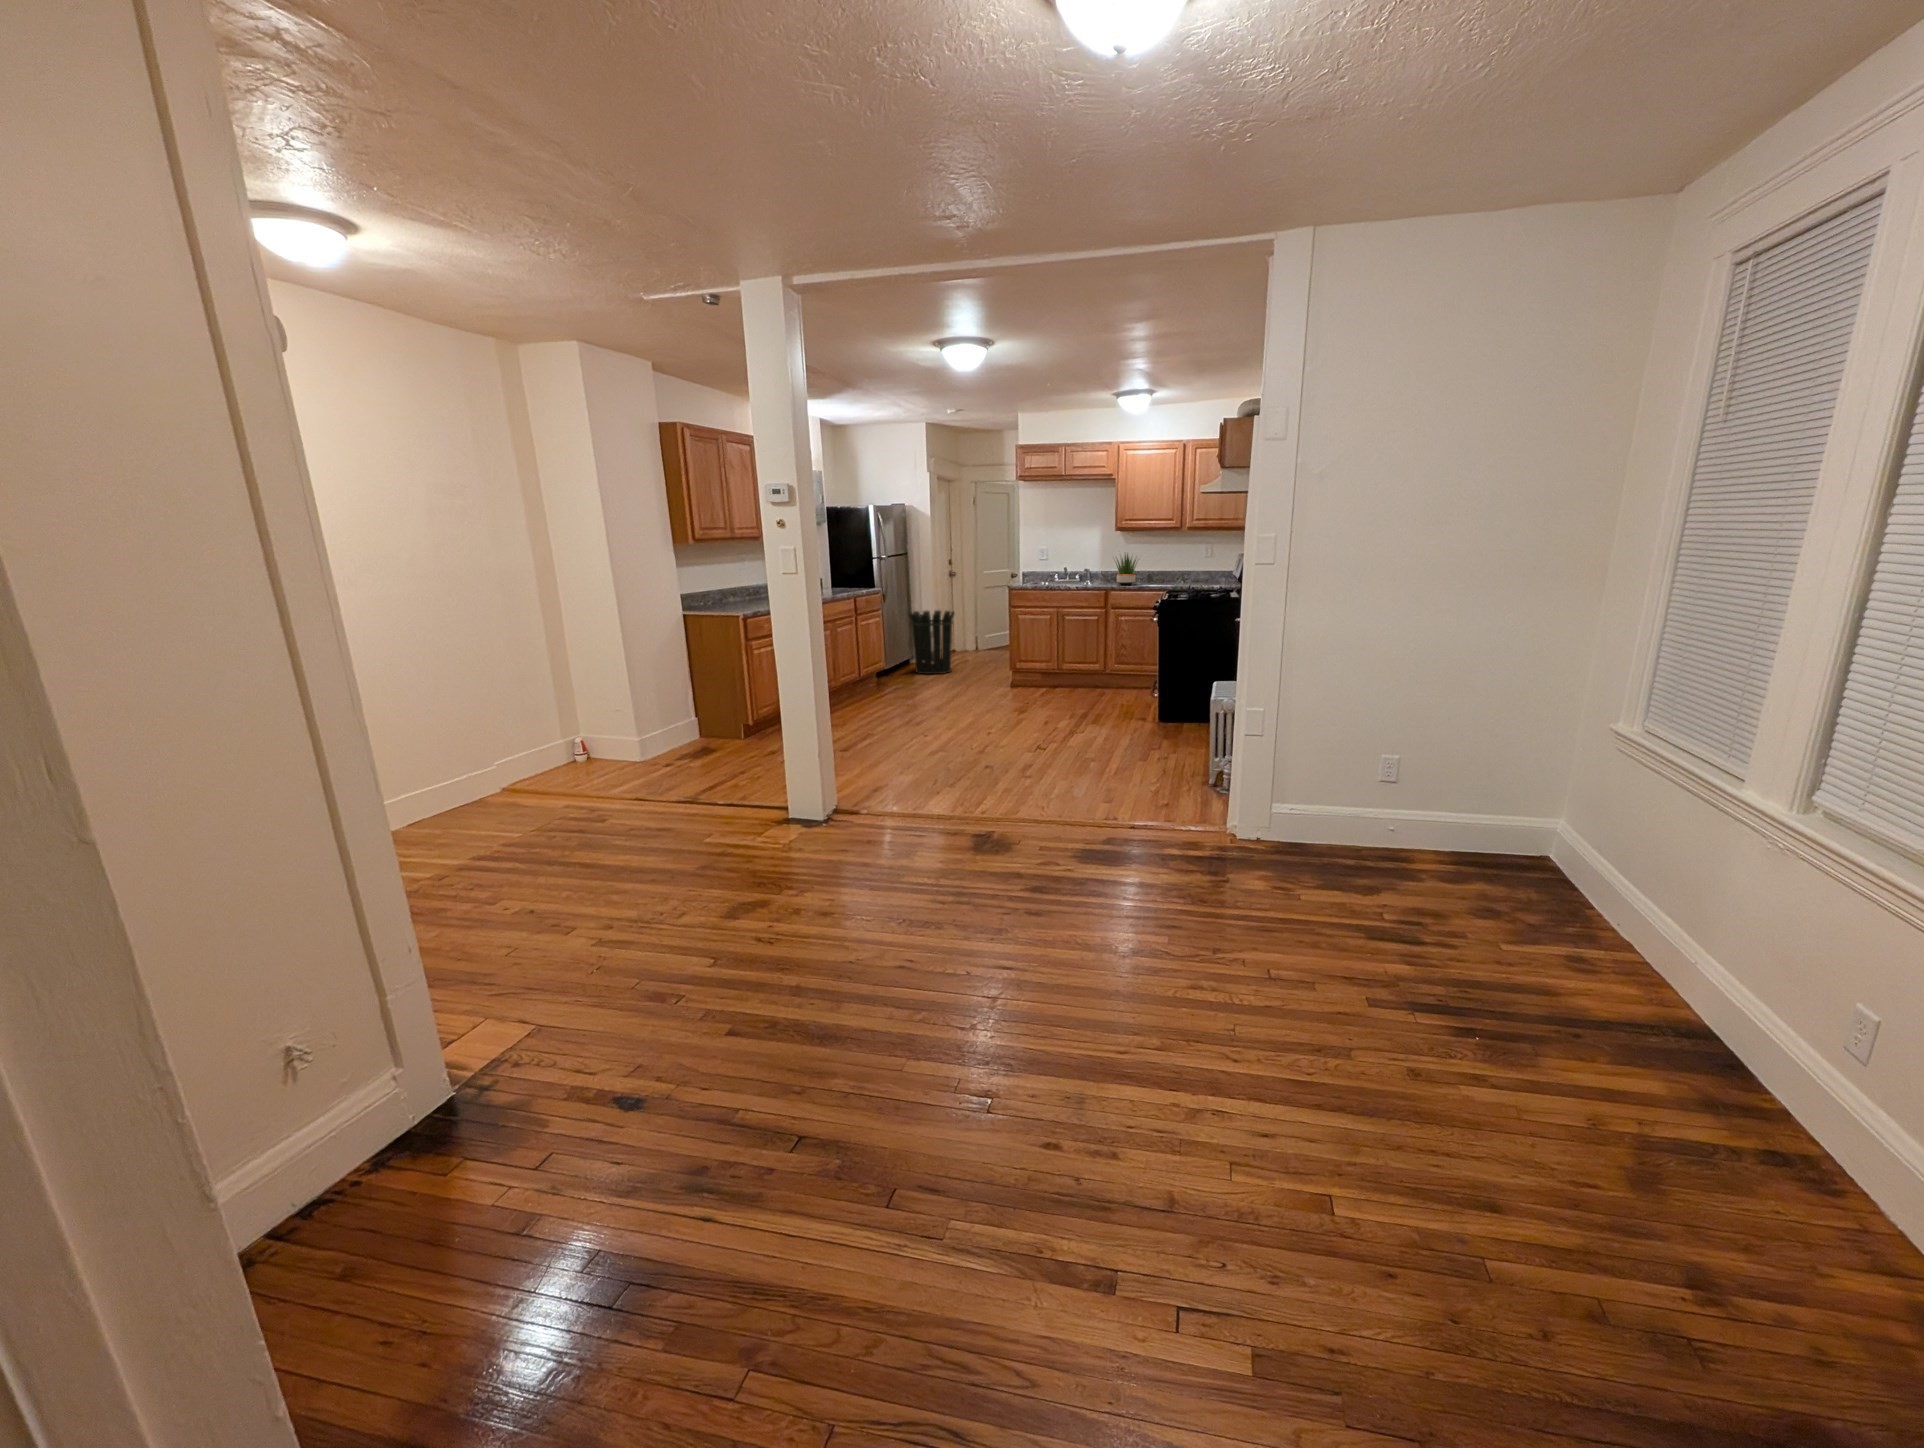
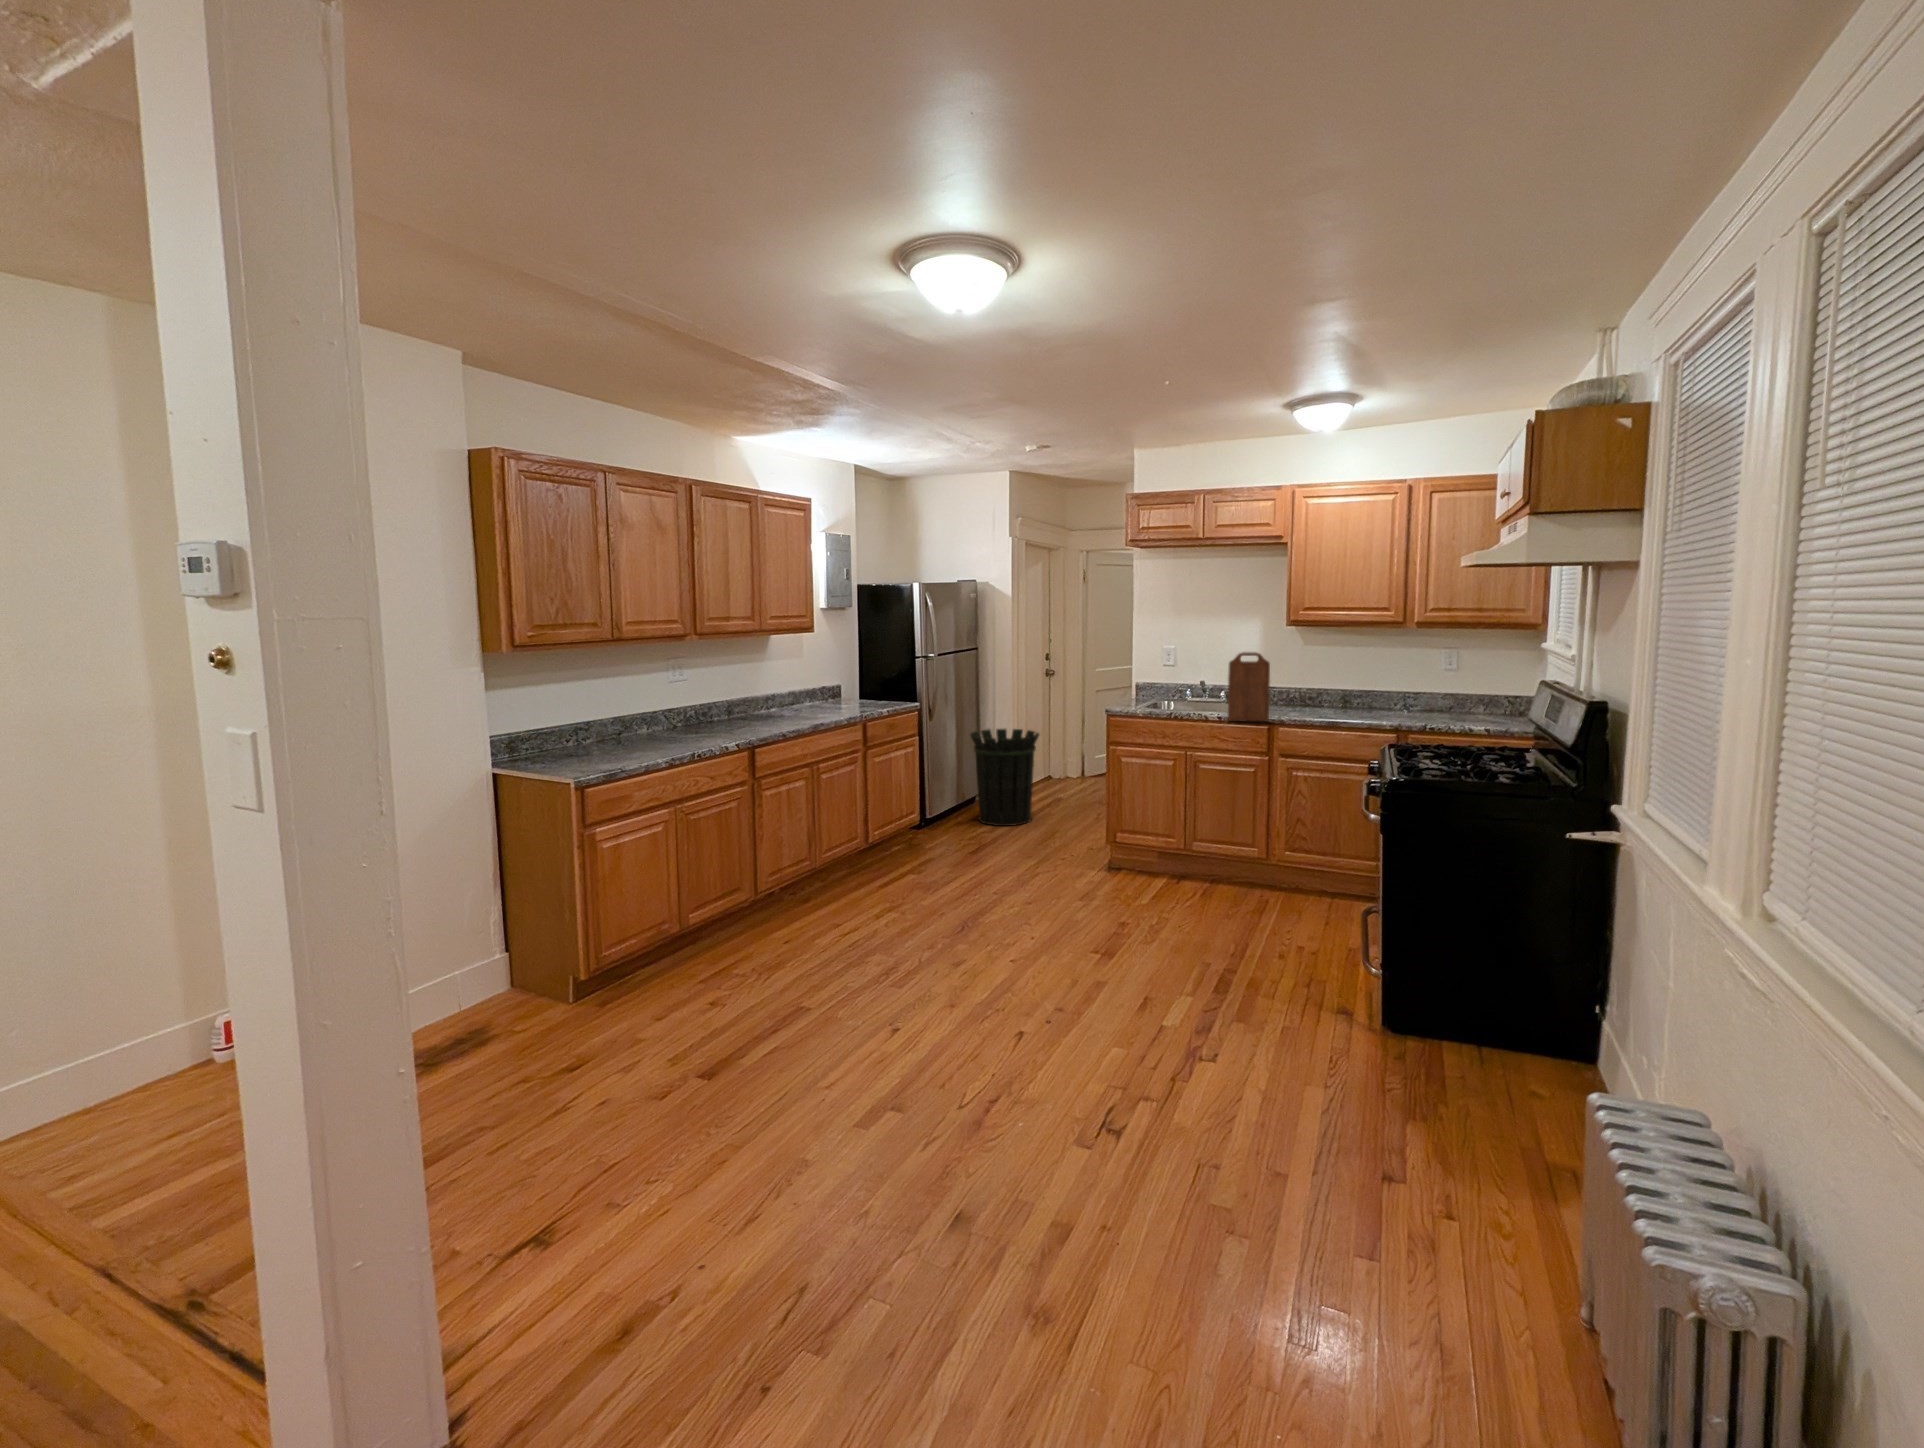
cutting board: none [1083,546,1106,588] -> present [1228,652,1270,721]
potted plant: present [1115,554,1139,585] -> none [1280,657,1332,713]

